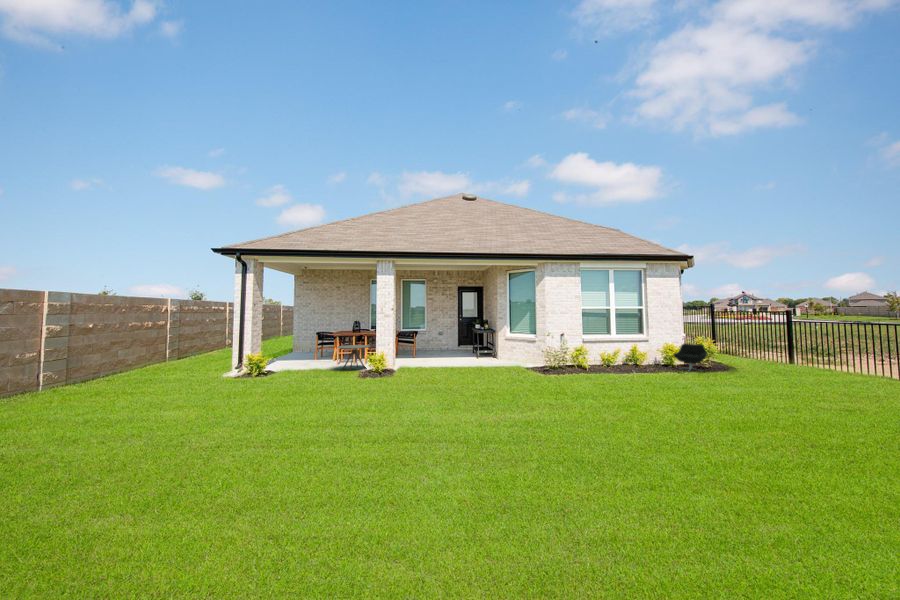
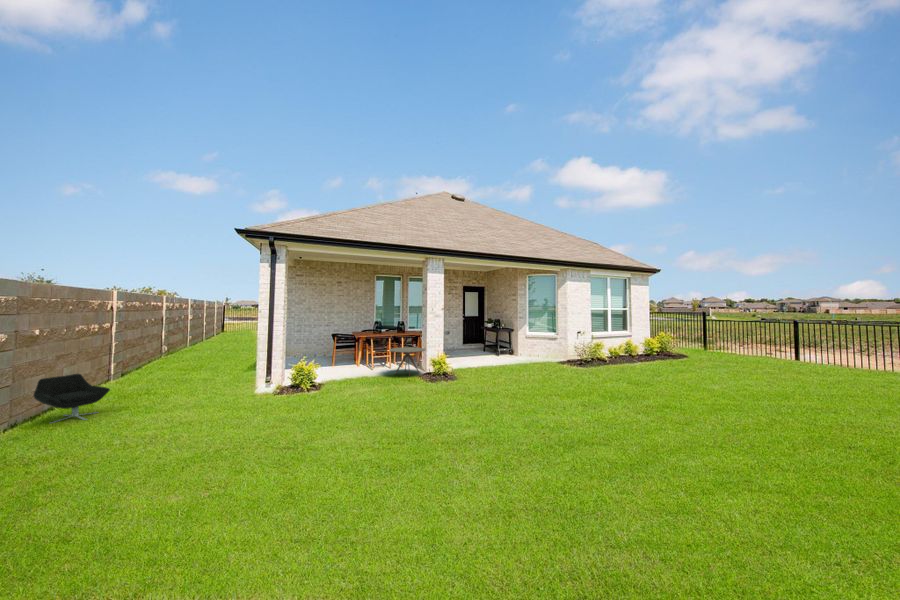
lounge chair: present [673,344,707,370] -> present [34,374,110,422]

